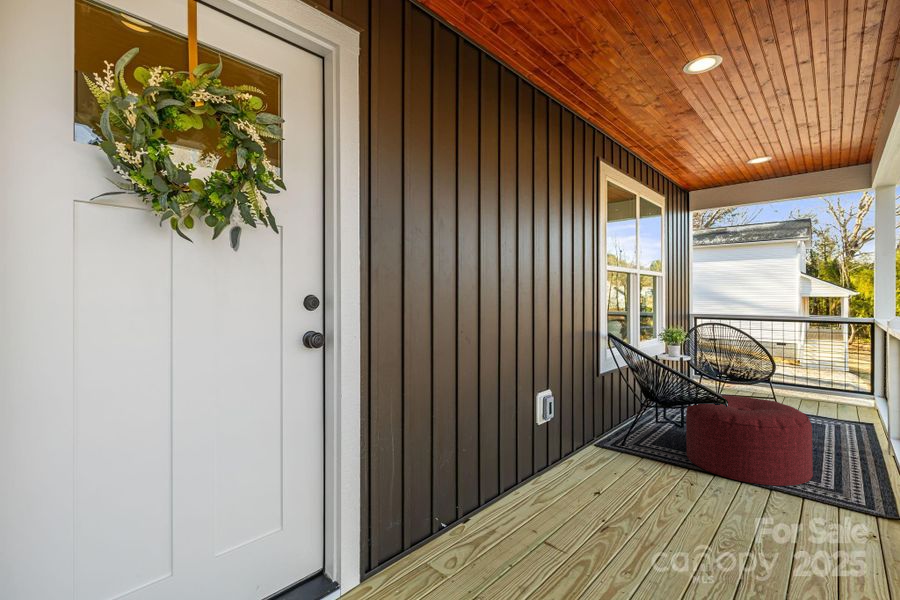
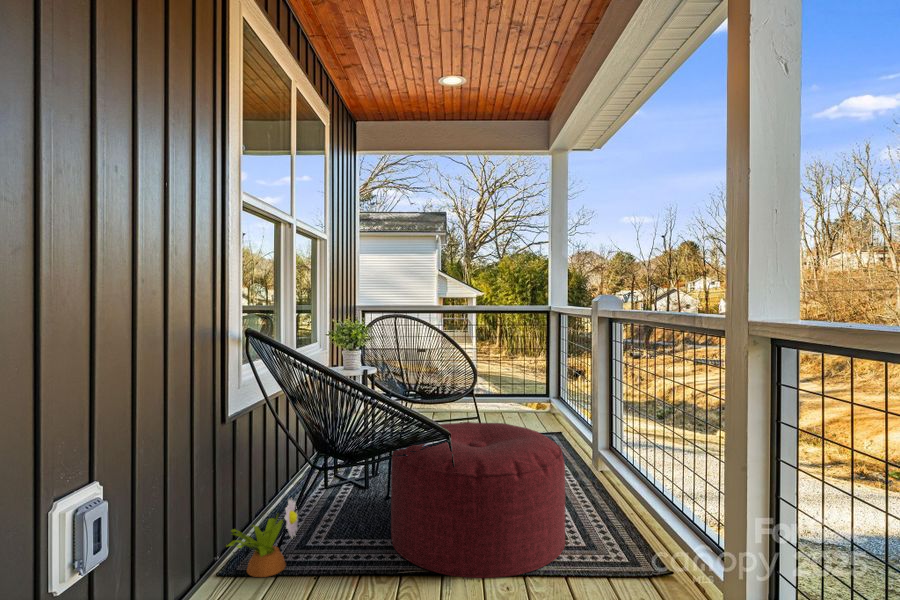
decorative plant: none [598,417,633,451] -> present [227,499,298,577]

